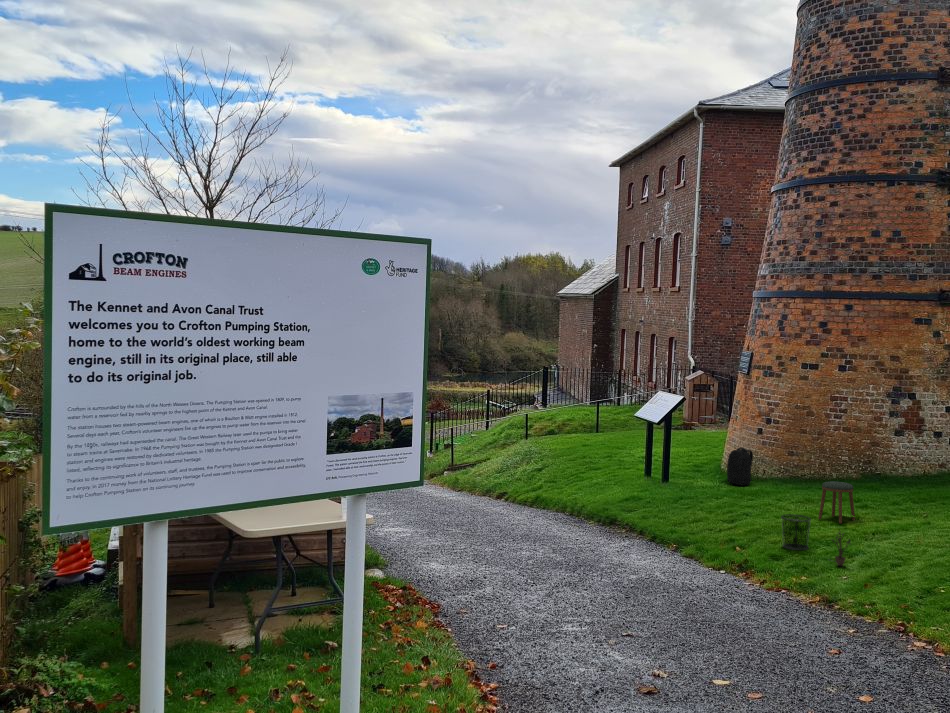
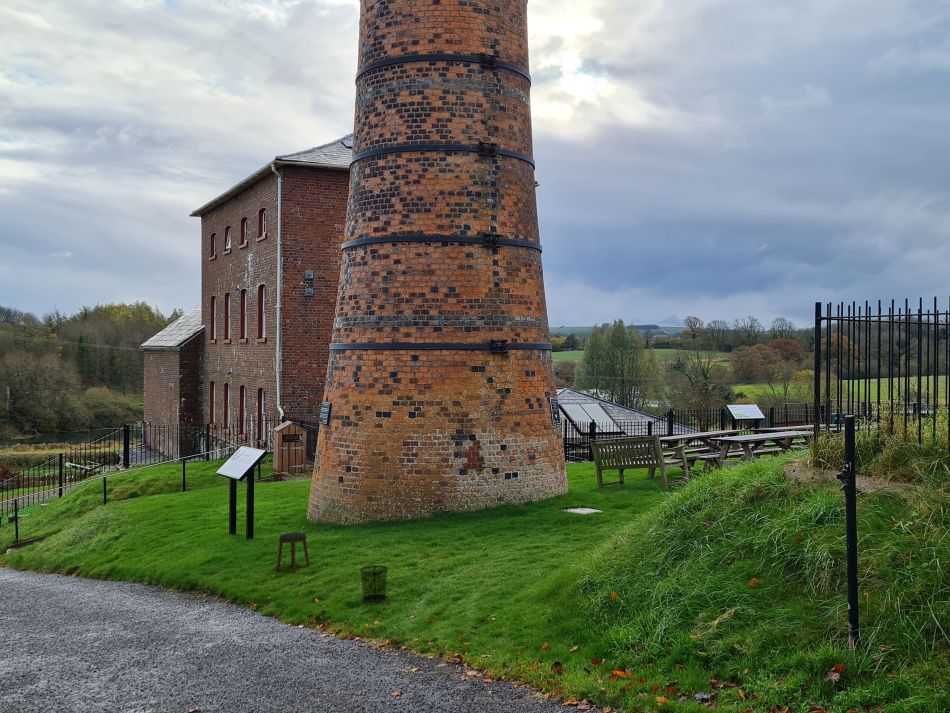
backpack: present [727,448,753,486] -> none [312,499,339,538]
stool: present [818,481,855,524] -> present [277,532,310,572]
decorative plant: present [832,531,850,566] -> none [404,577,424,612]

